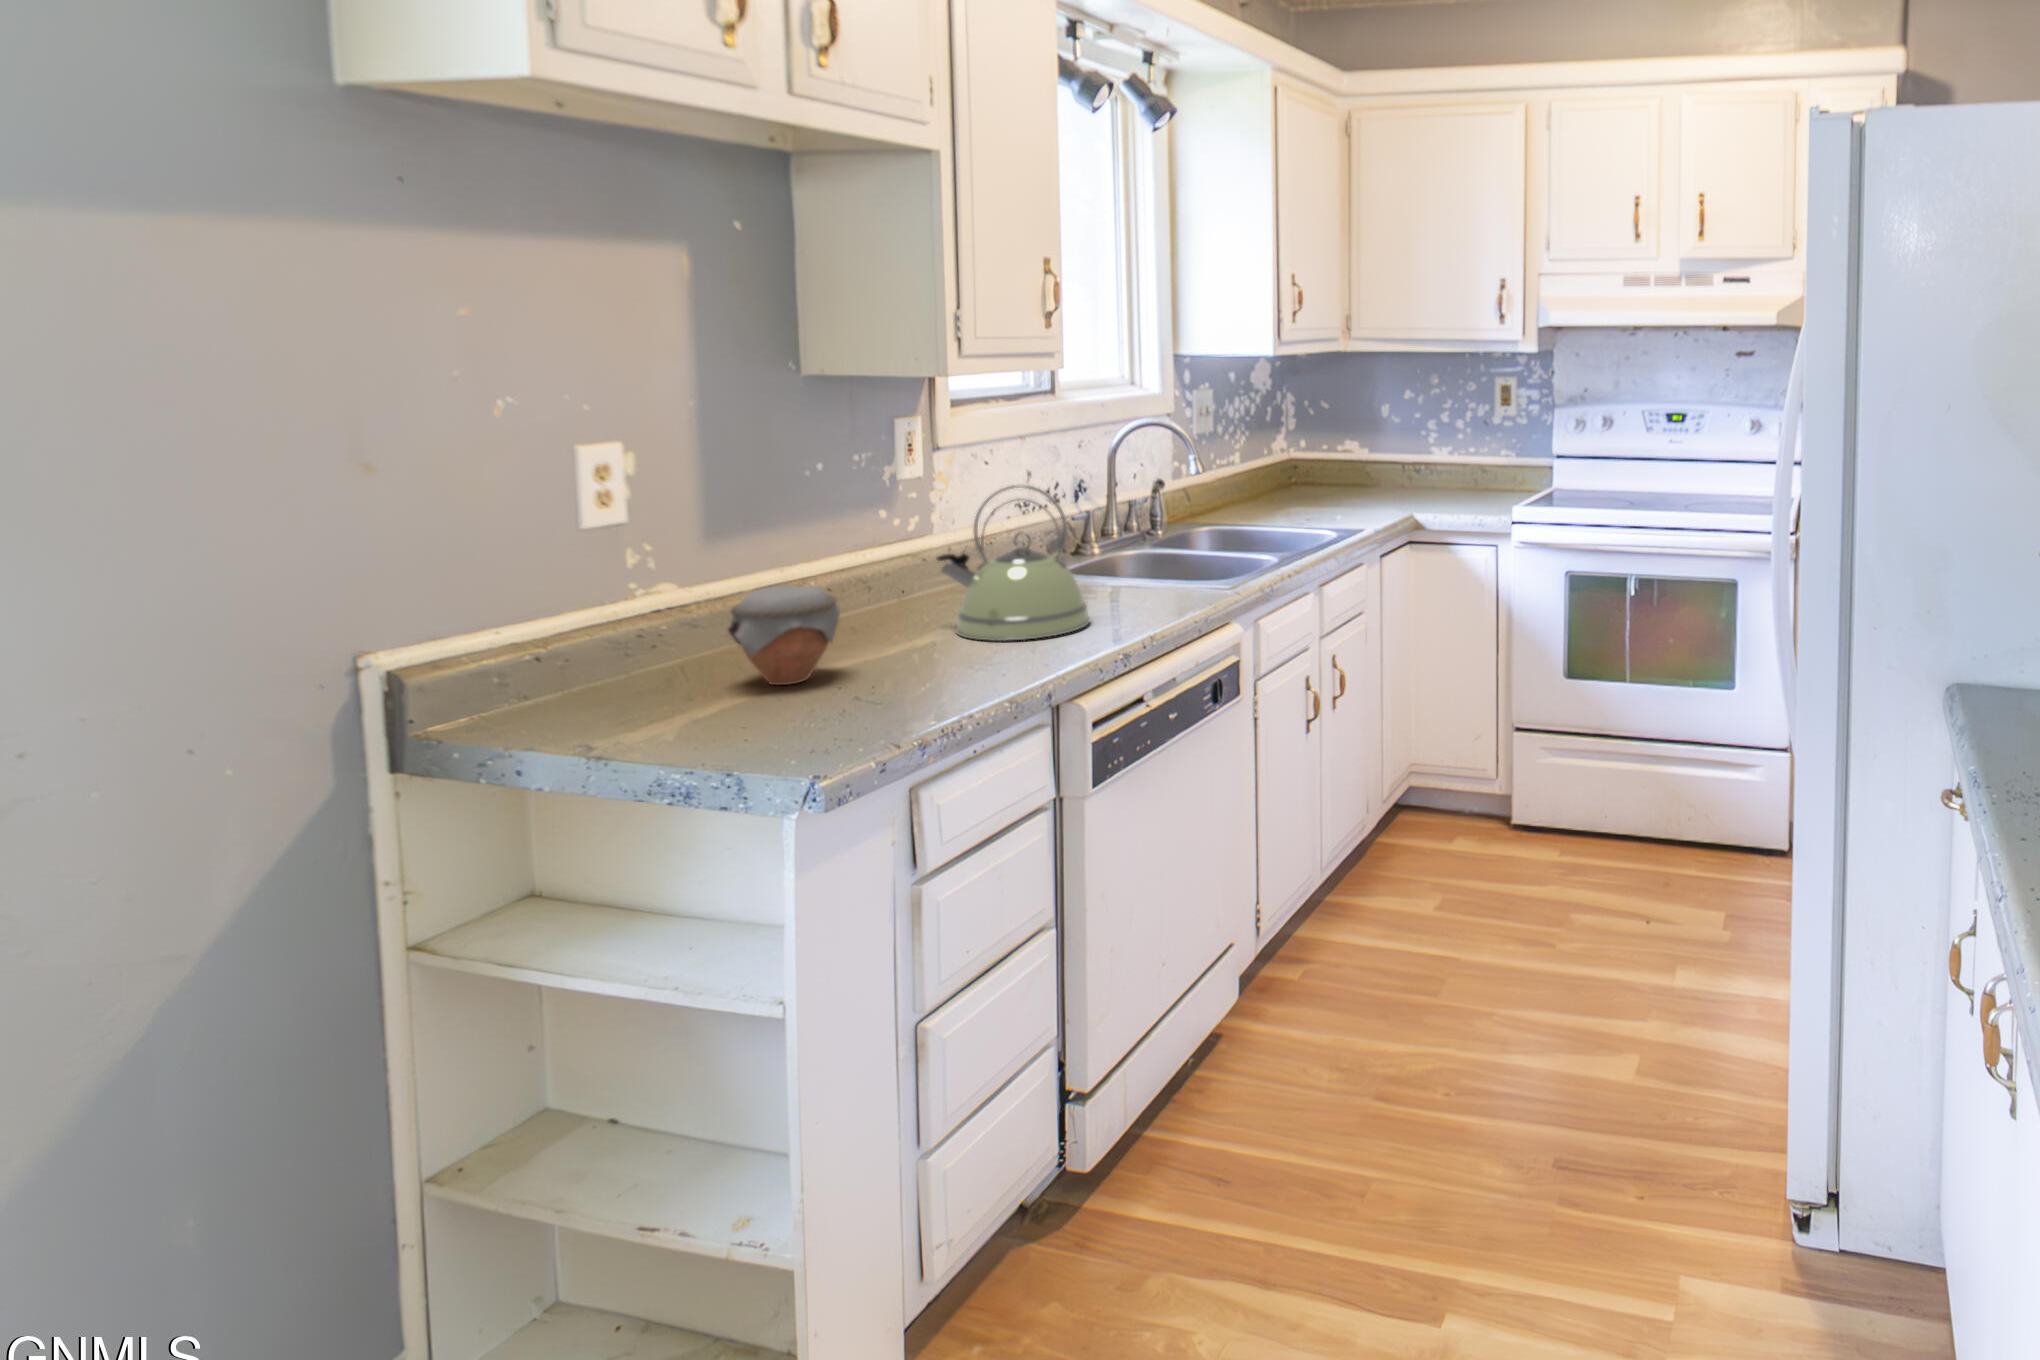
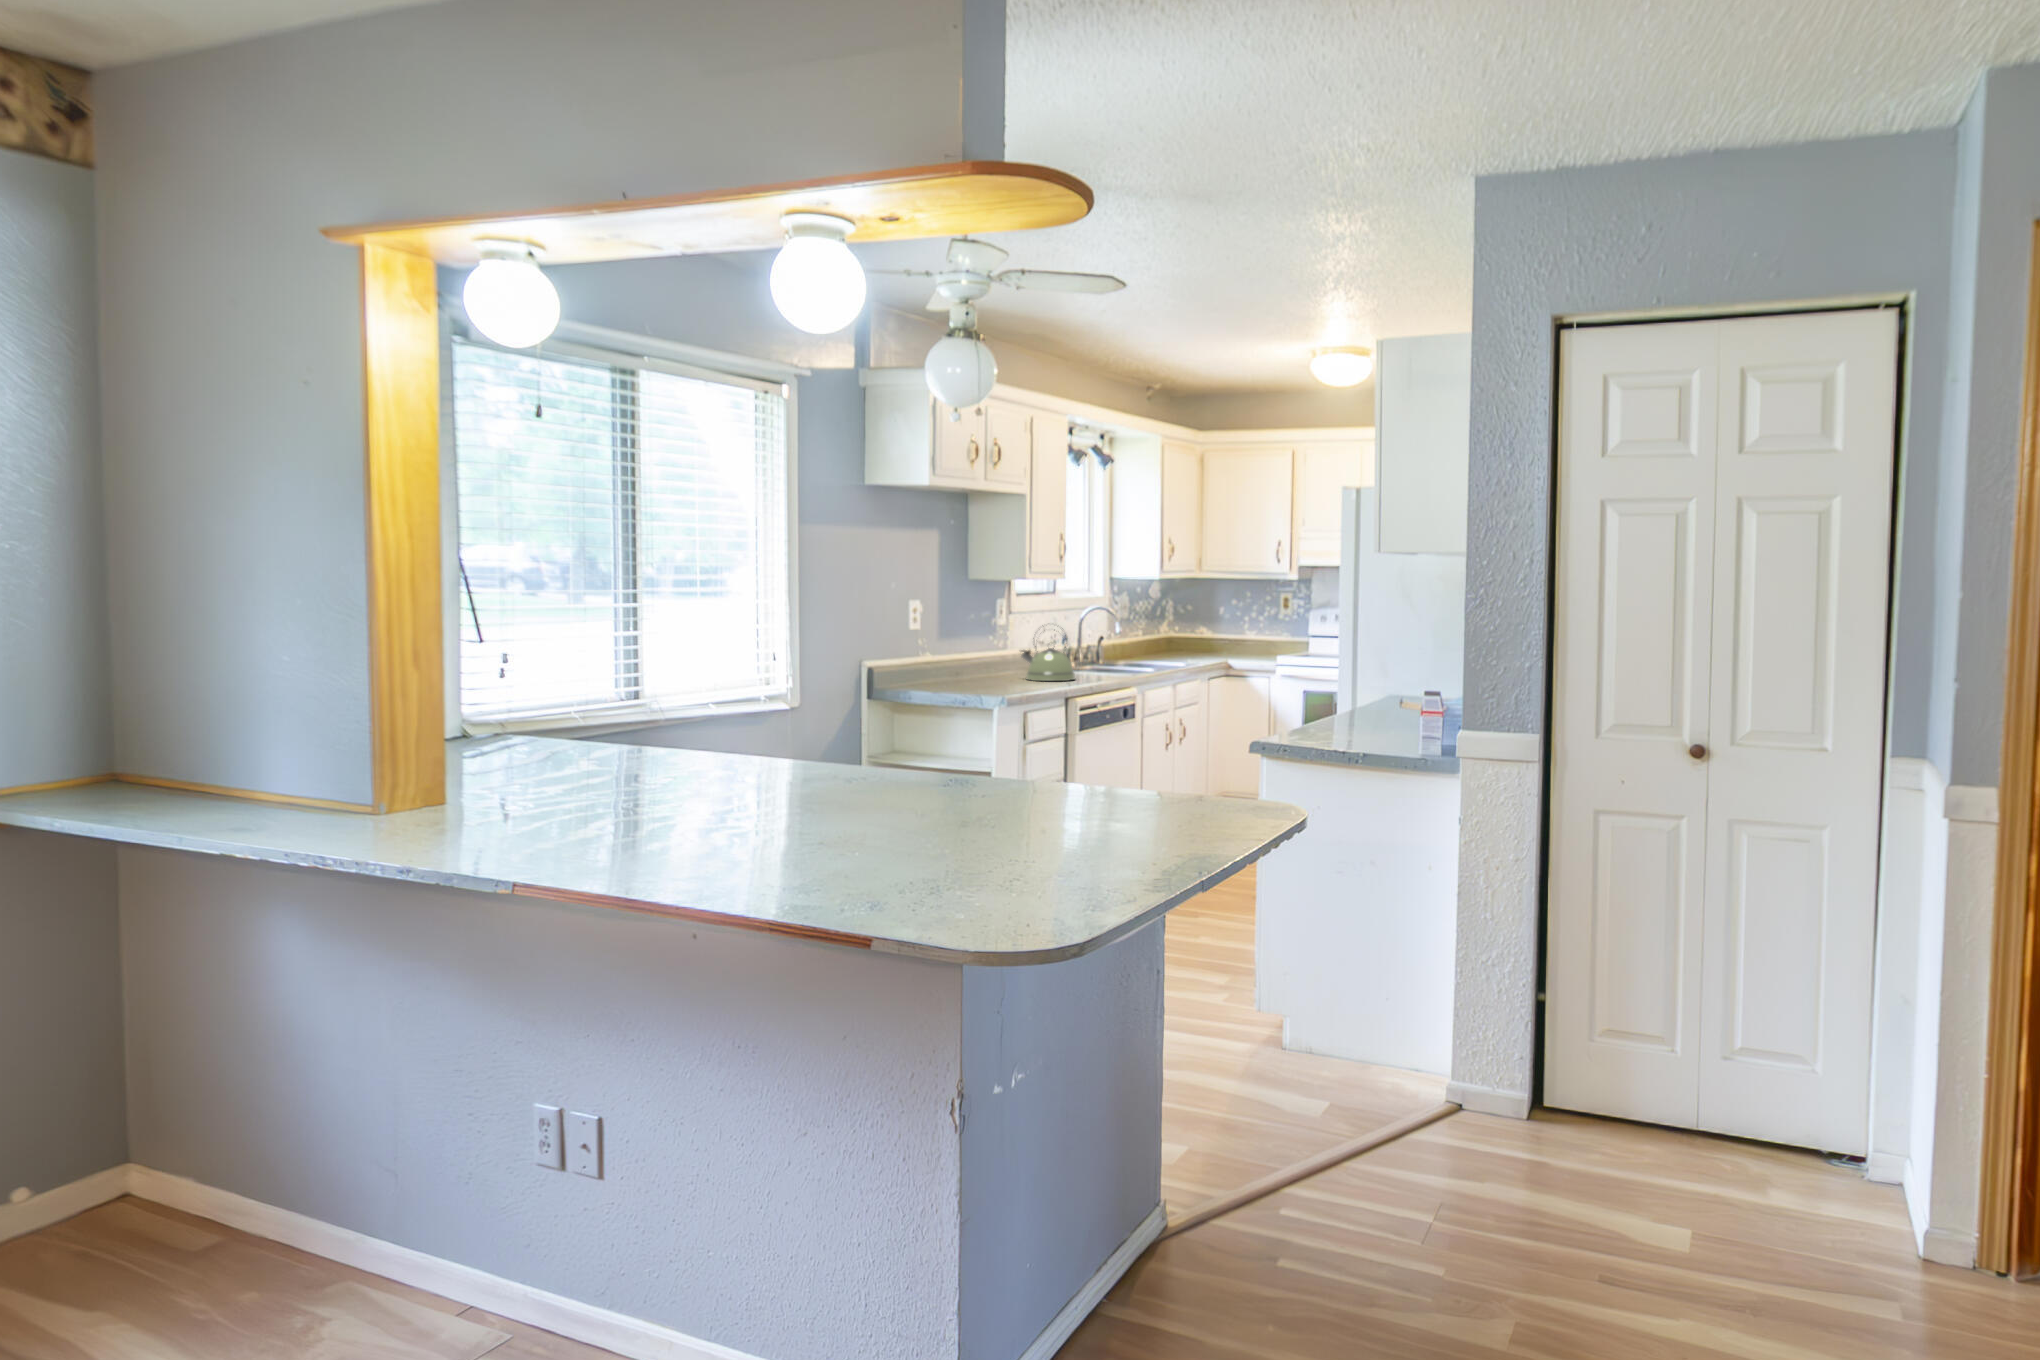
jar: present [728,586,840,685] -> none [960,652,994,685]

